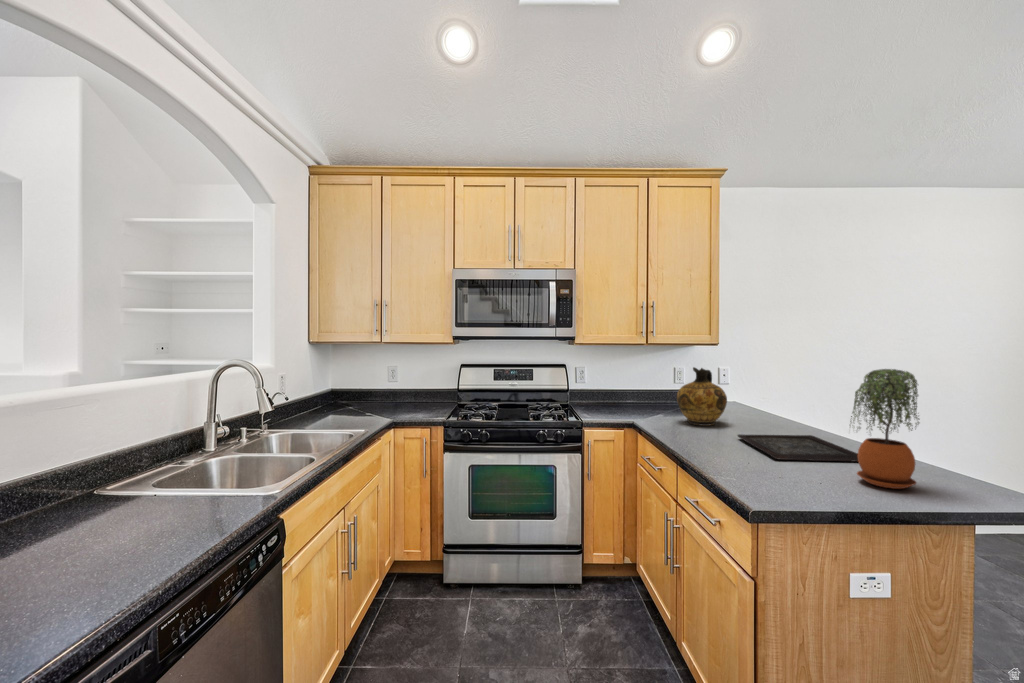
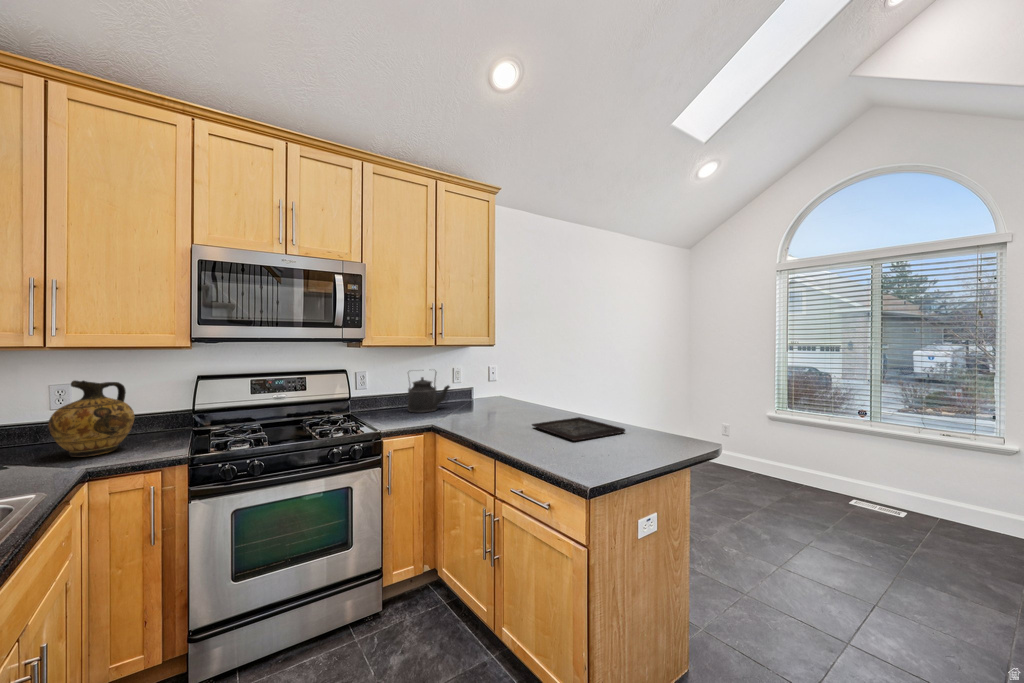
ceramic jug: present [677,367,727,426] -> present [48,381,135,457]
kettle: none [620,368,665,410] -> present [408,372,450,413]
potted plant: present [850,369,919,489] -> none [628,361,668,450]

